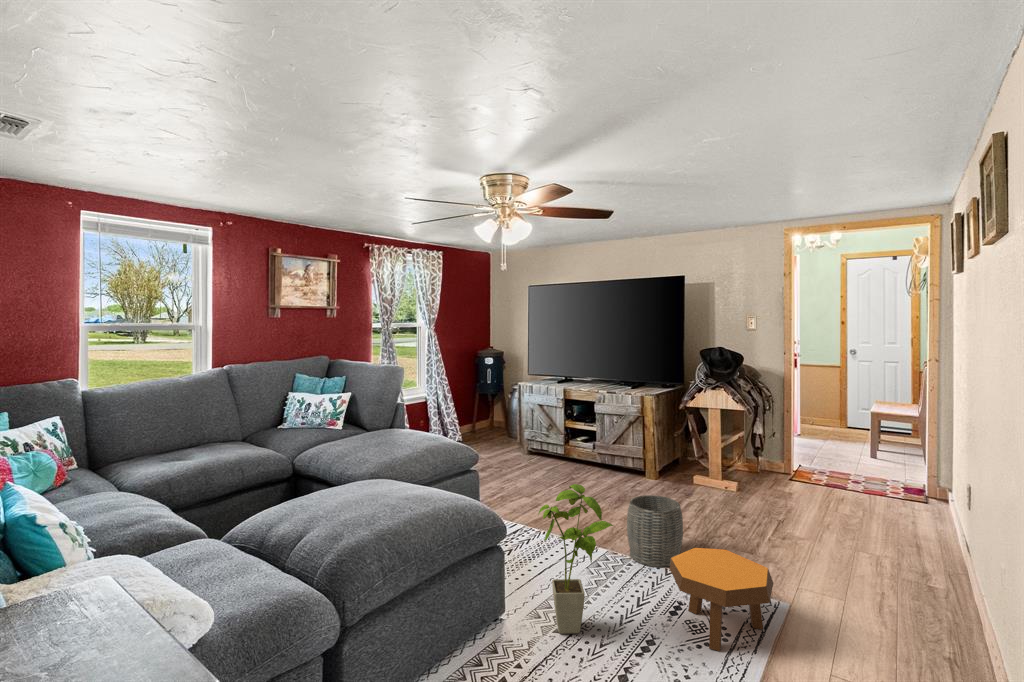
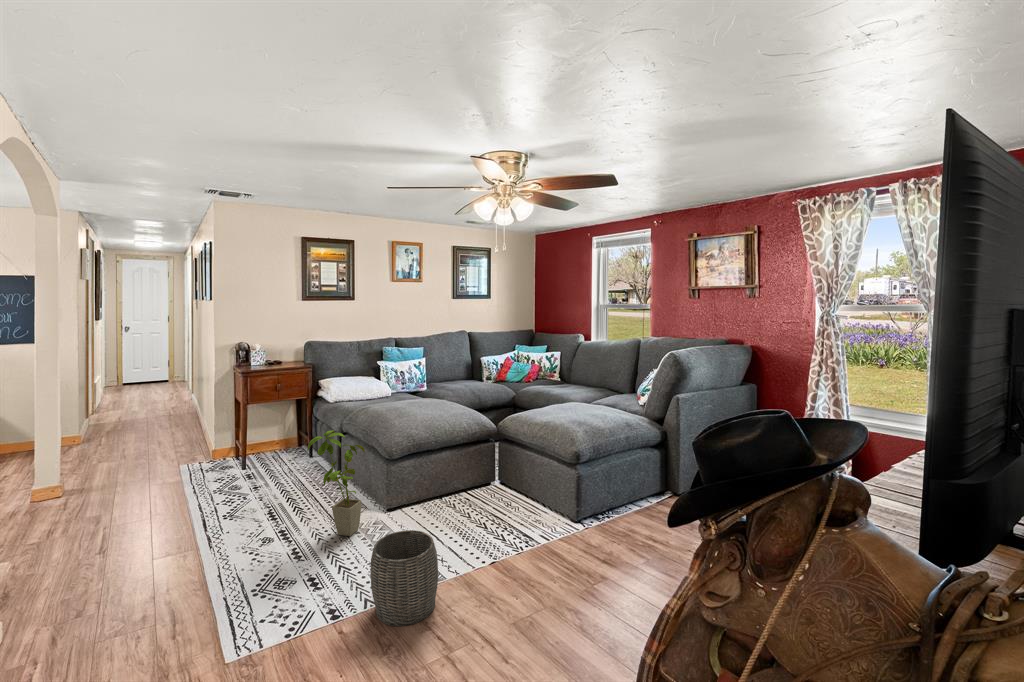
footstool: present [670,548,773,651] -> none [214,528,312,623]

